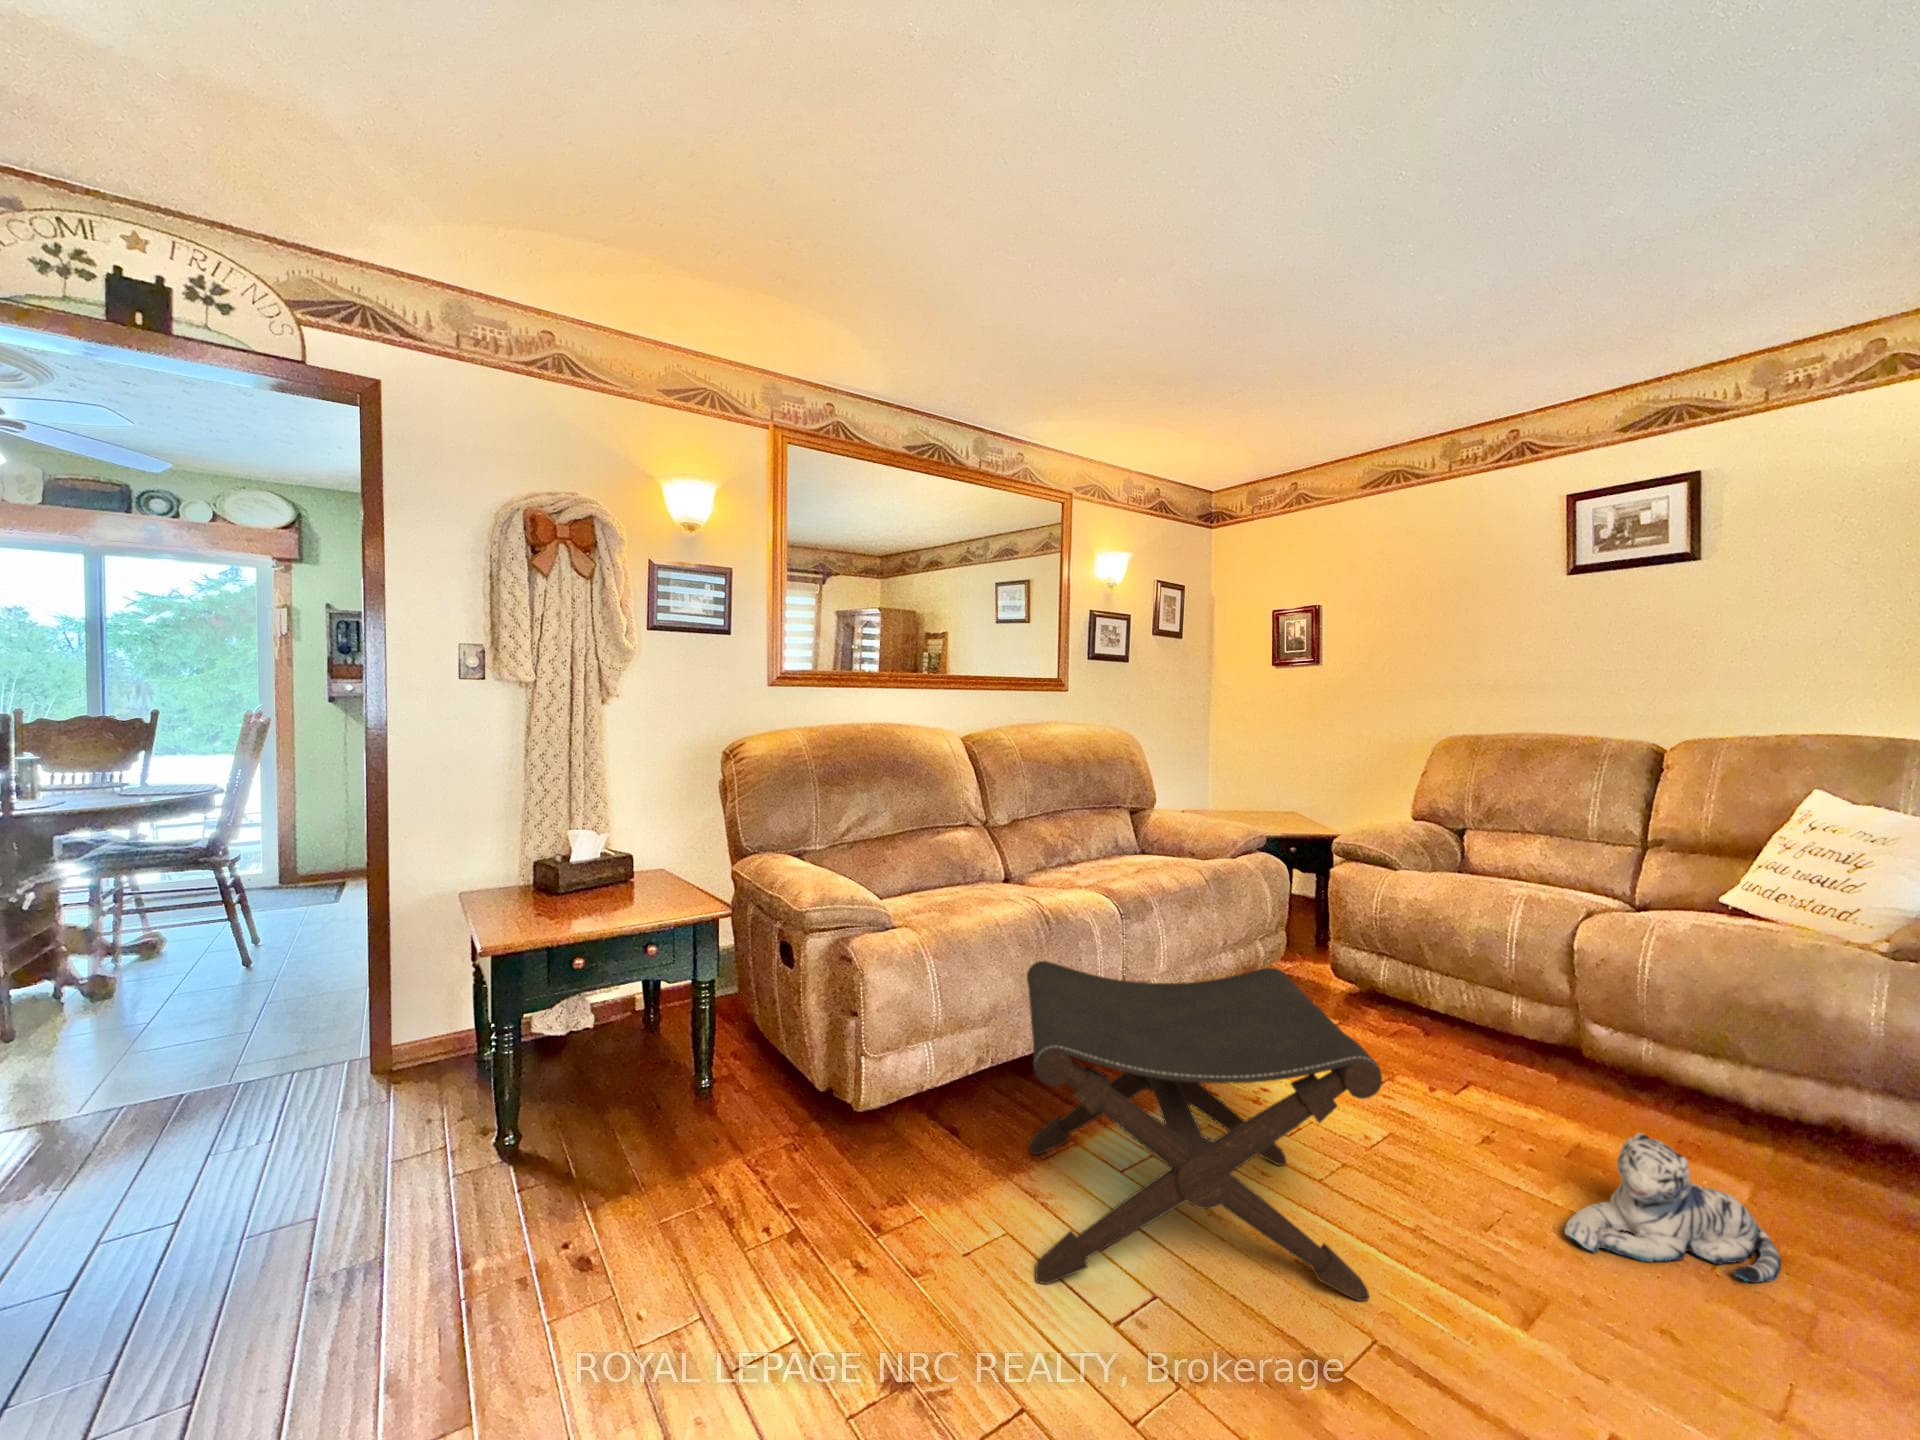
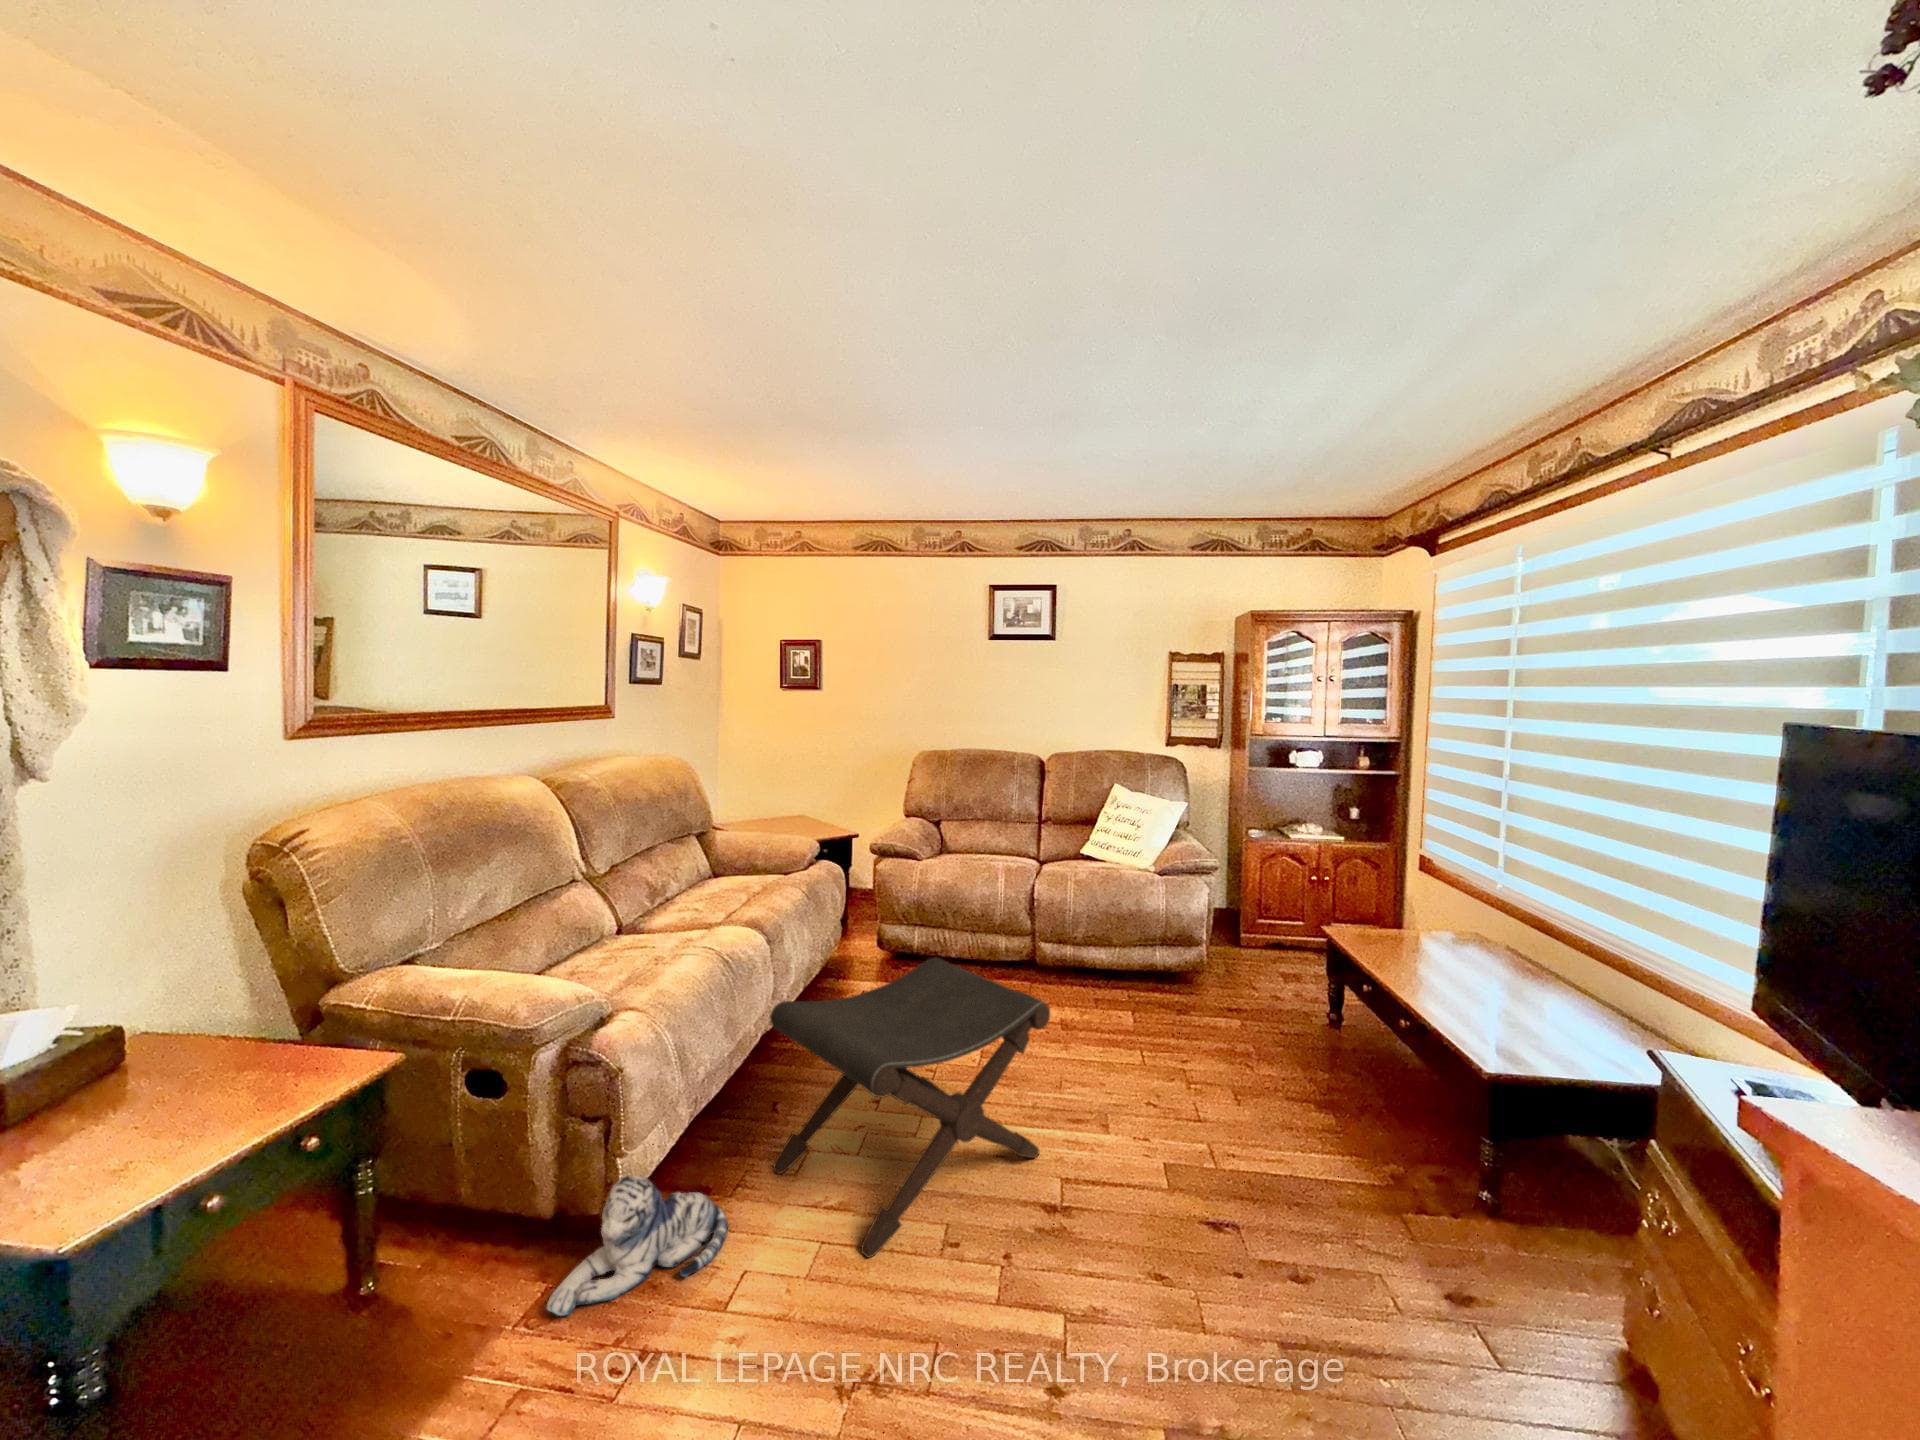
plush toy: present [1564,1133,1781,1283] -> present [547,1175,728,1316]

